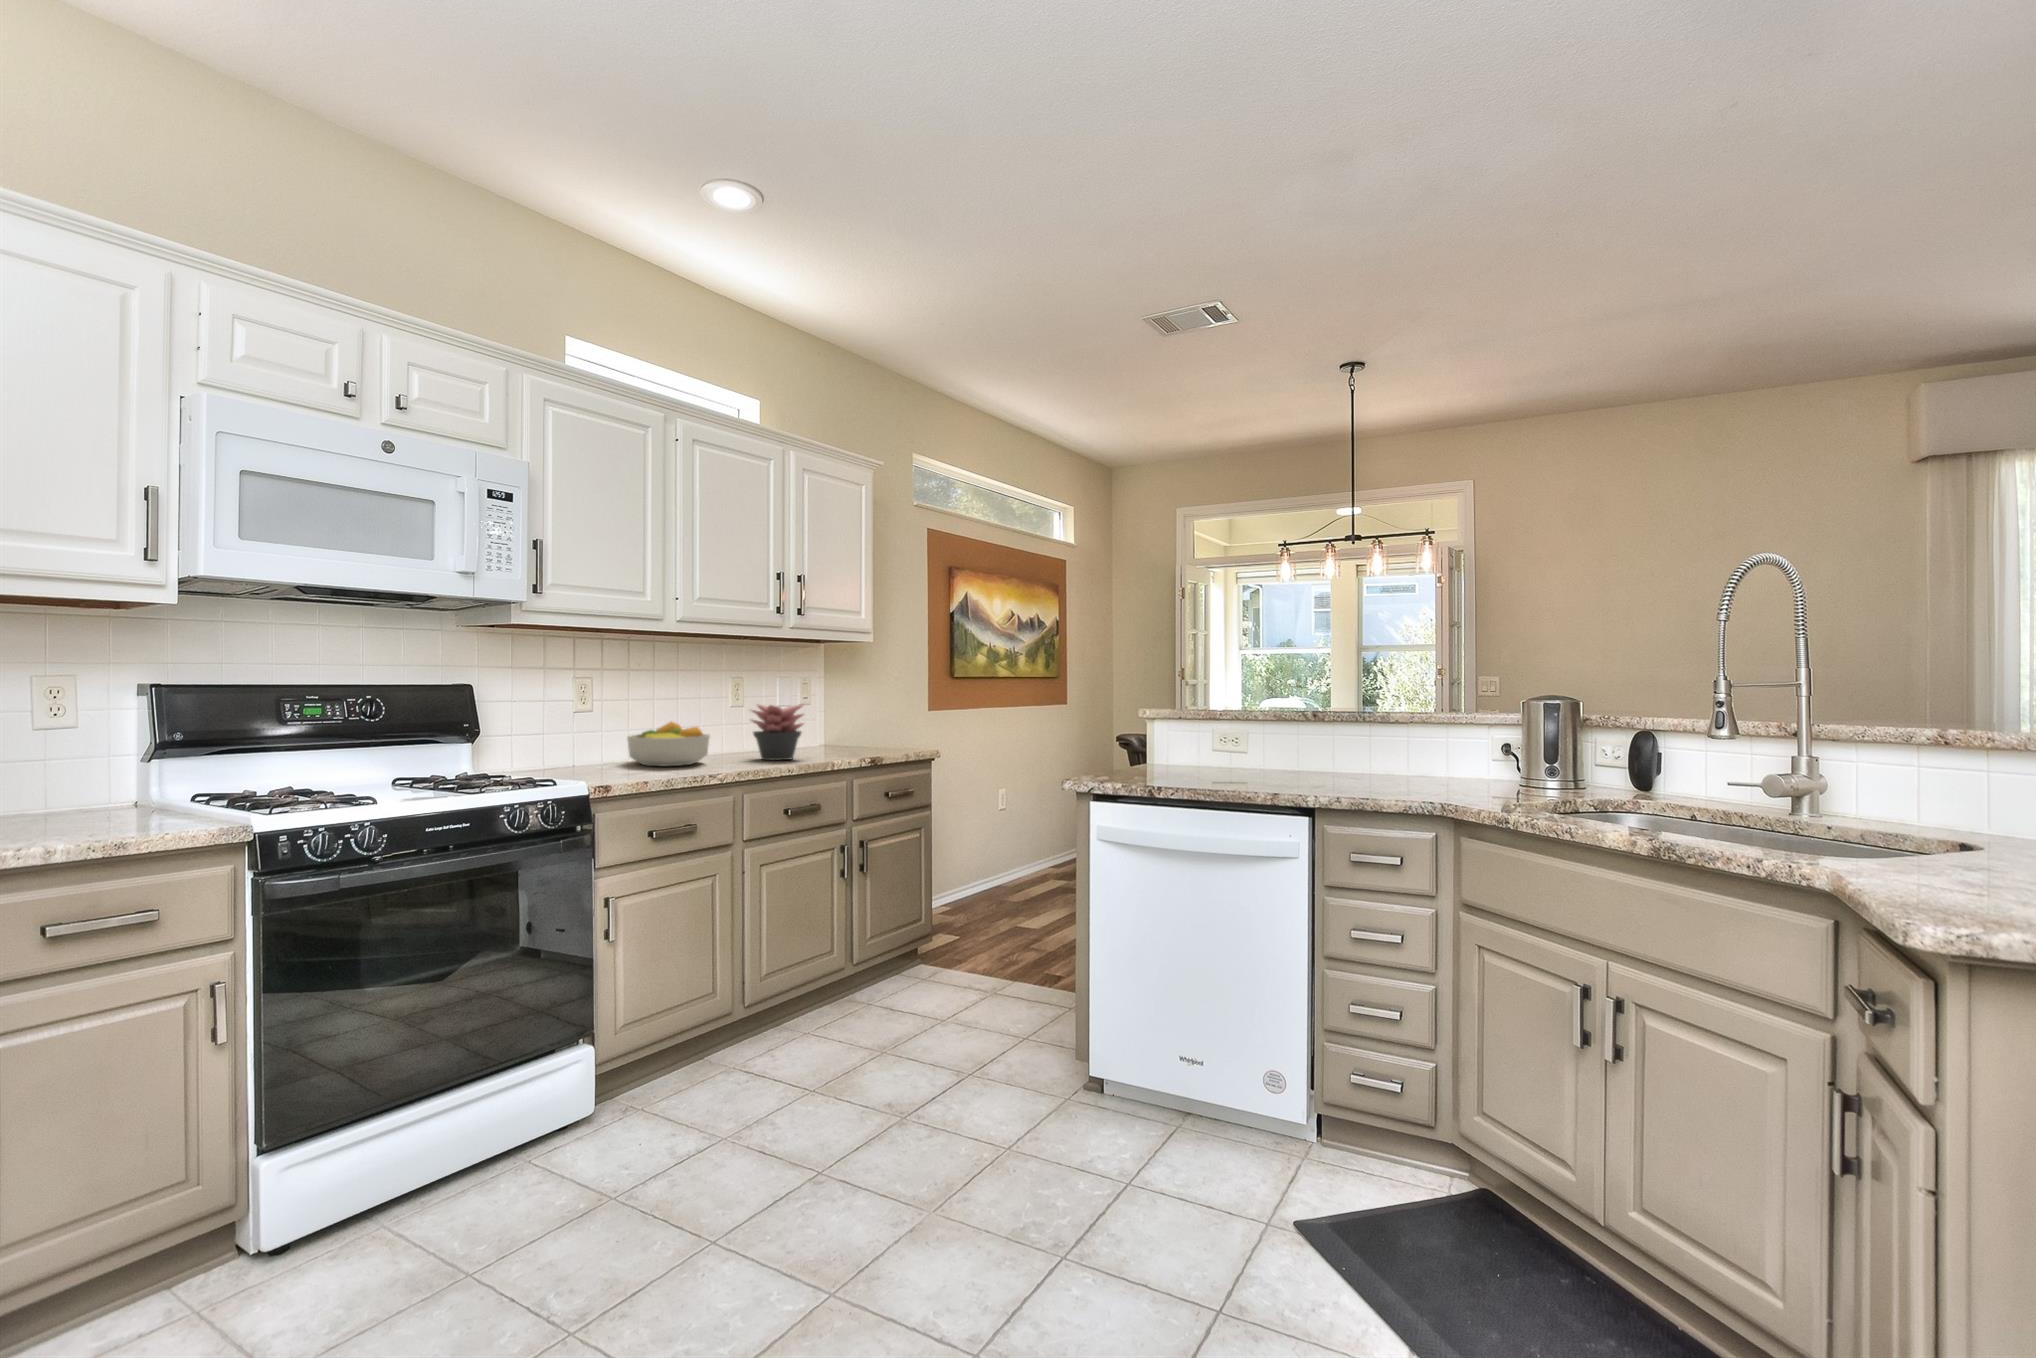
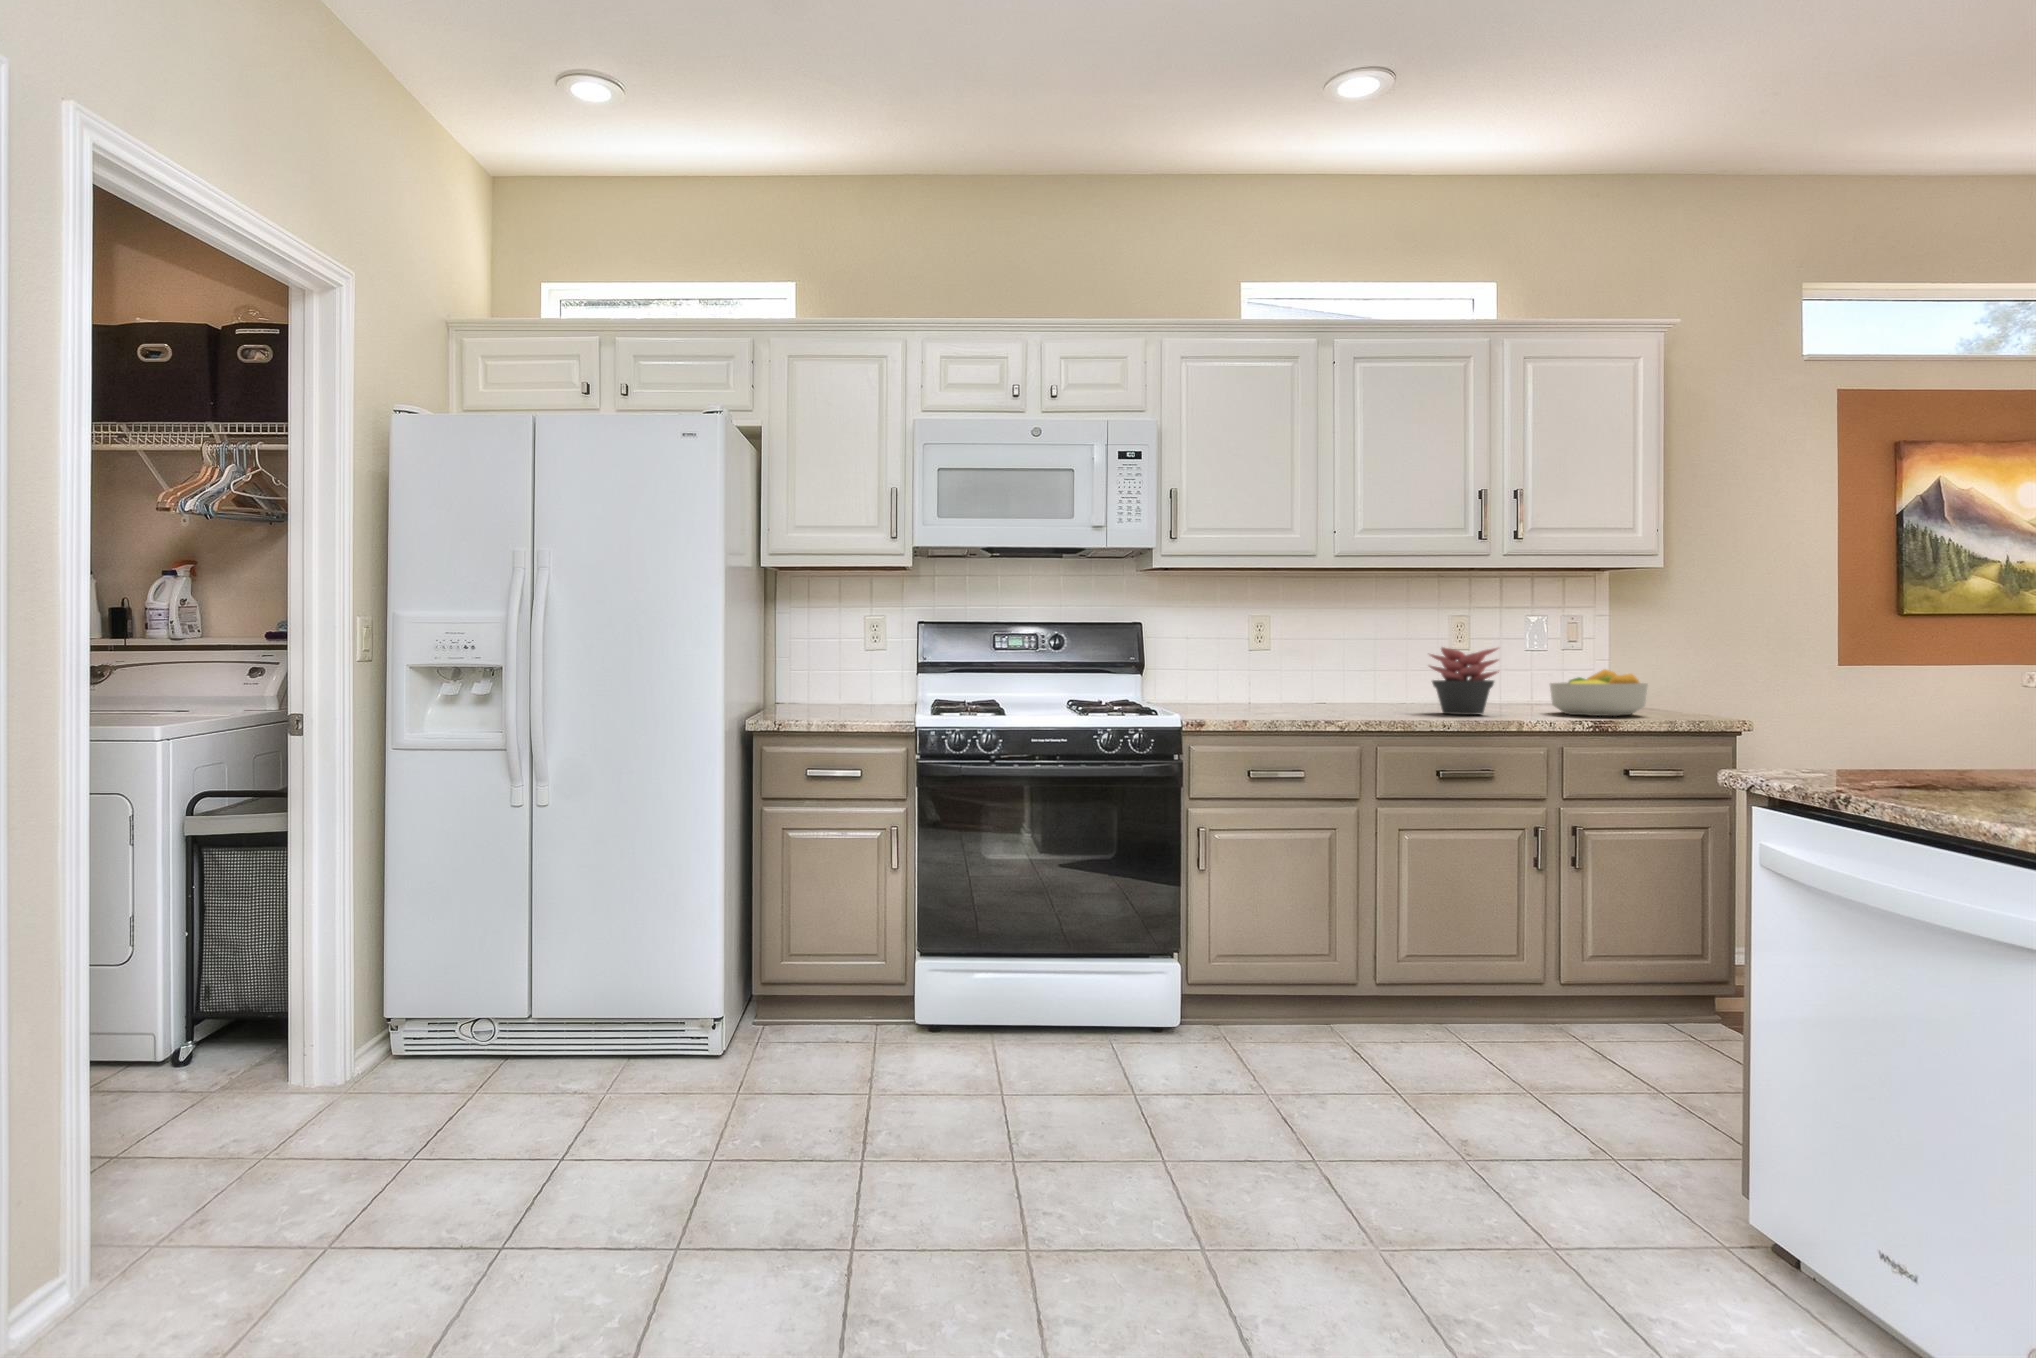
fruit bowl: present [627,722,710,766] -> present [1550,669,1648,716]

